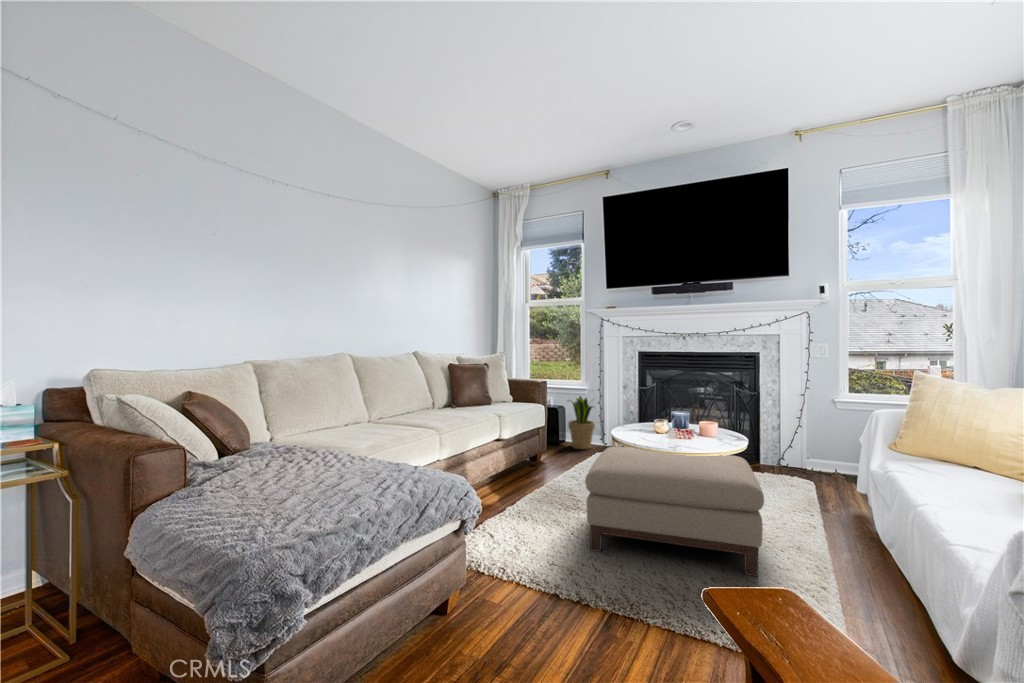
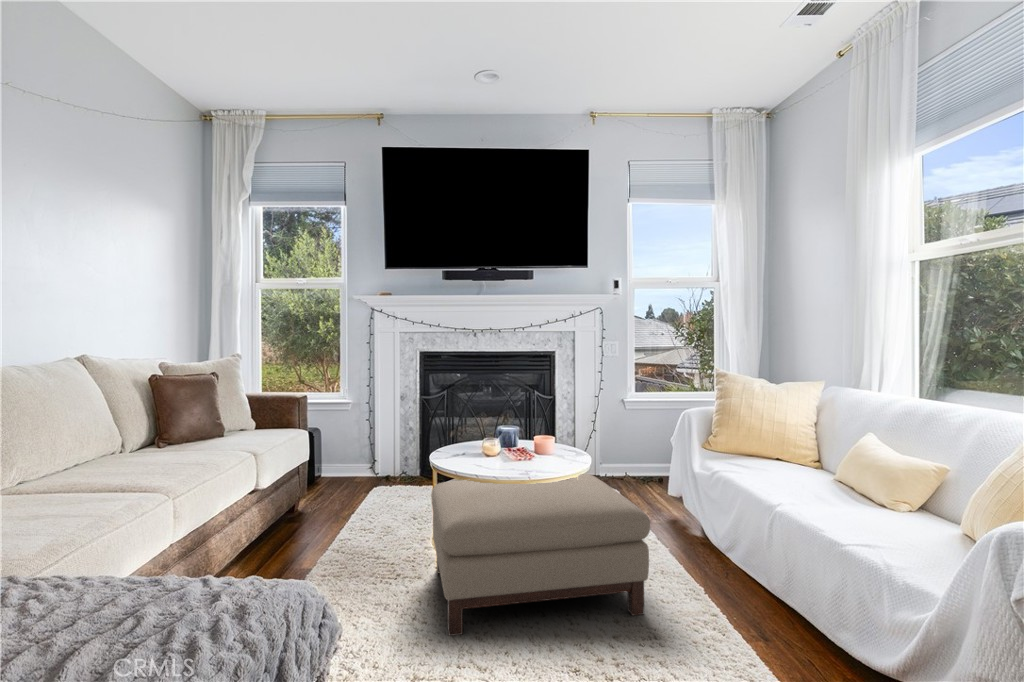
potted plant: present [568,396,595,449] -> none [329,411,368,484]

